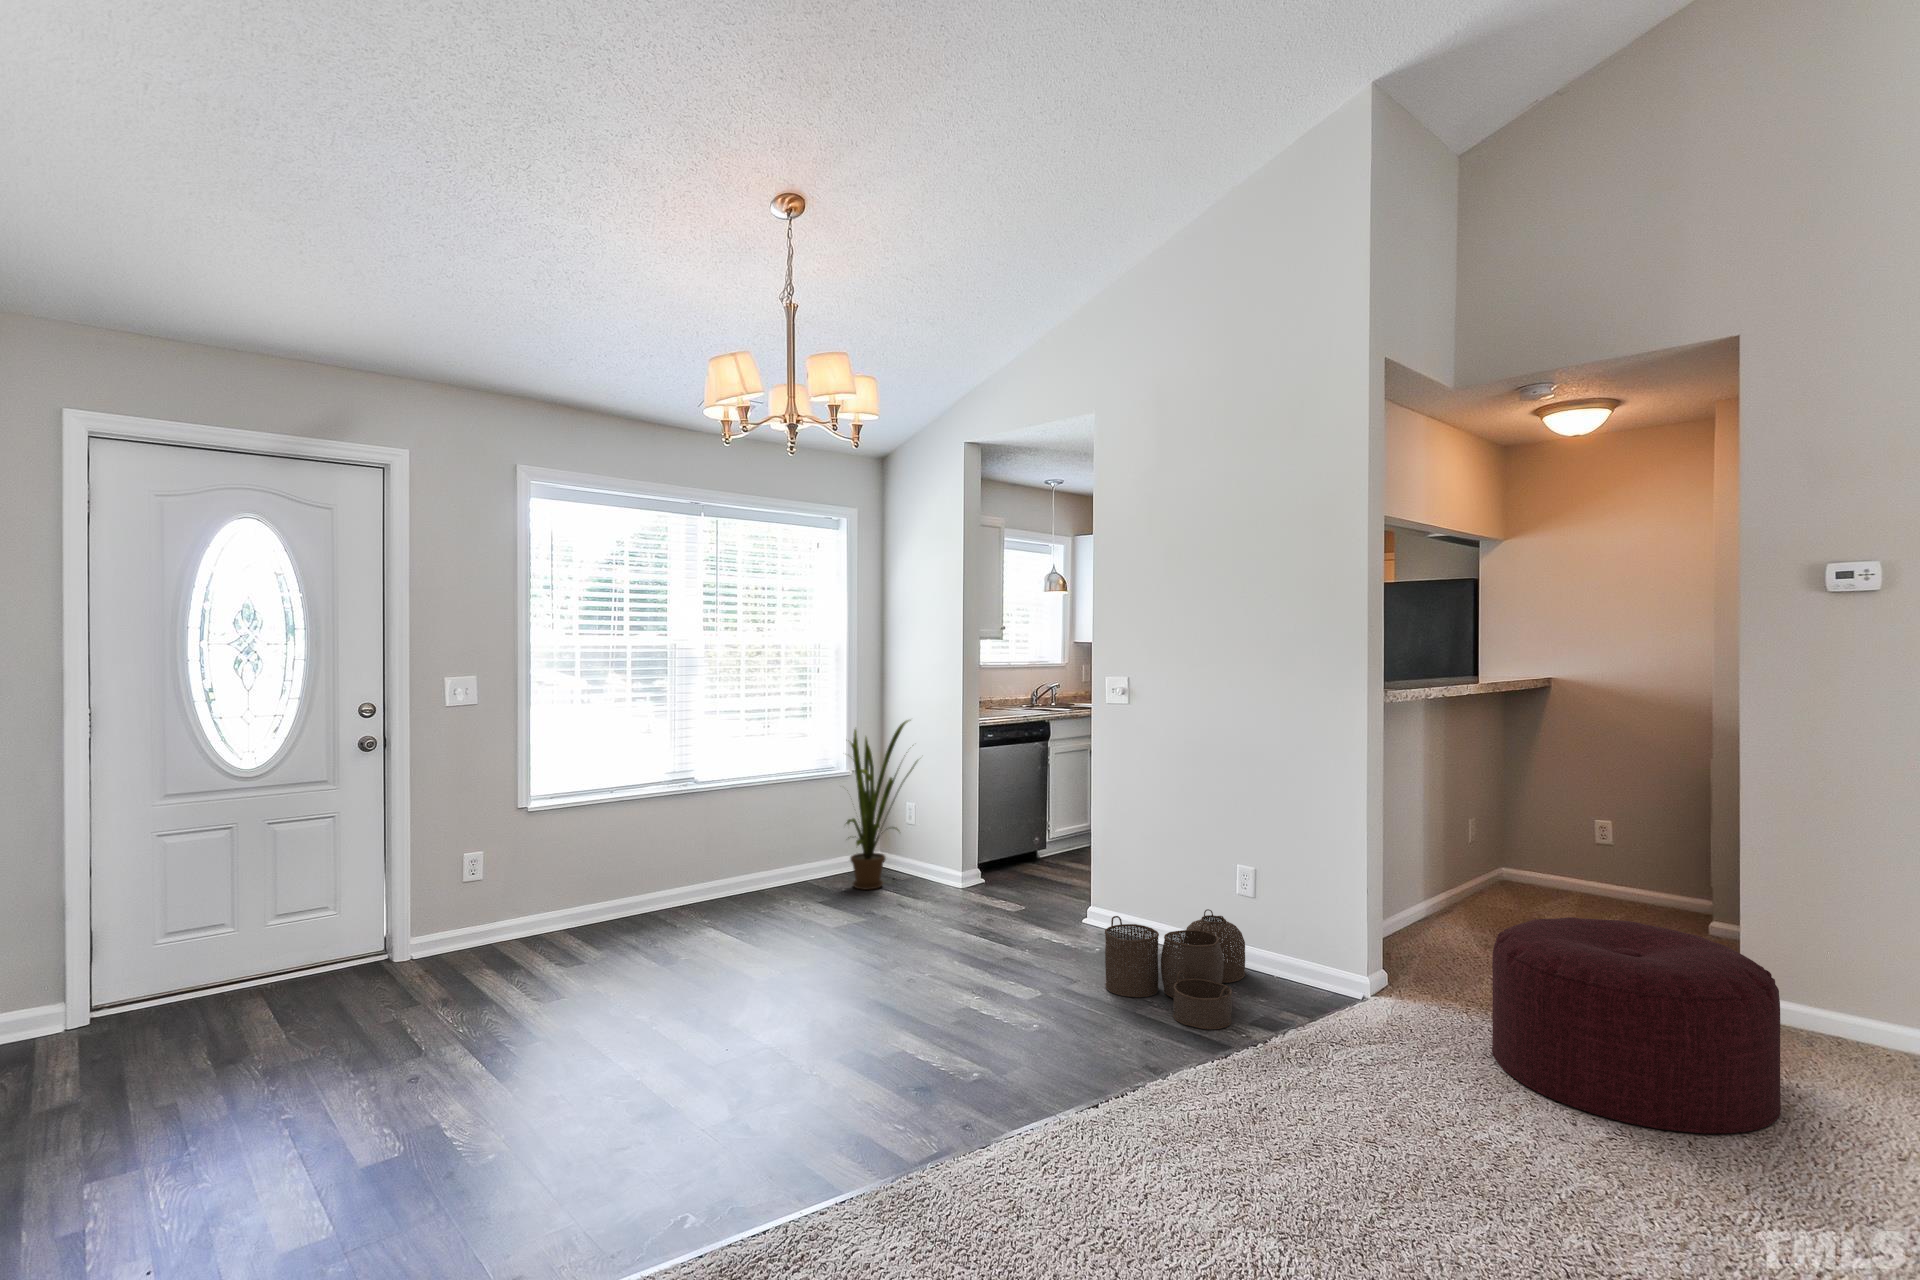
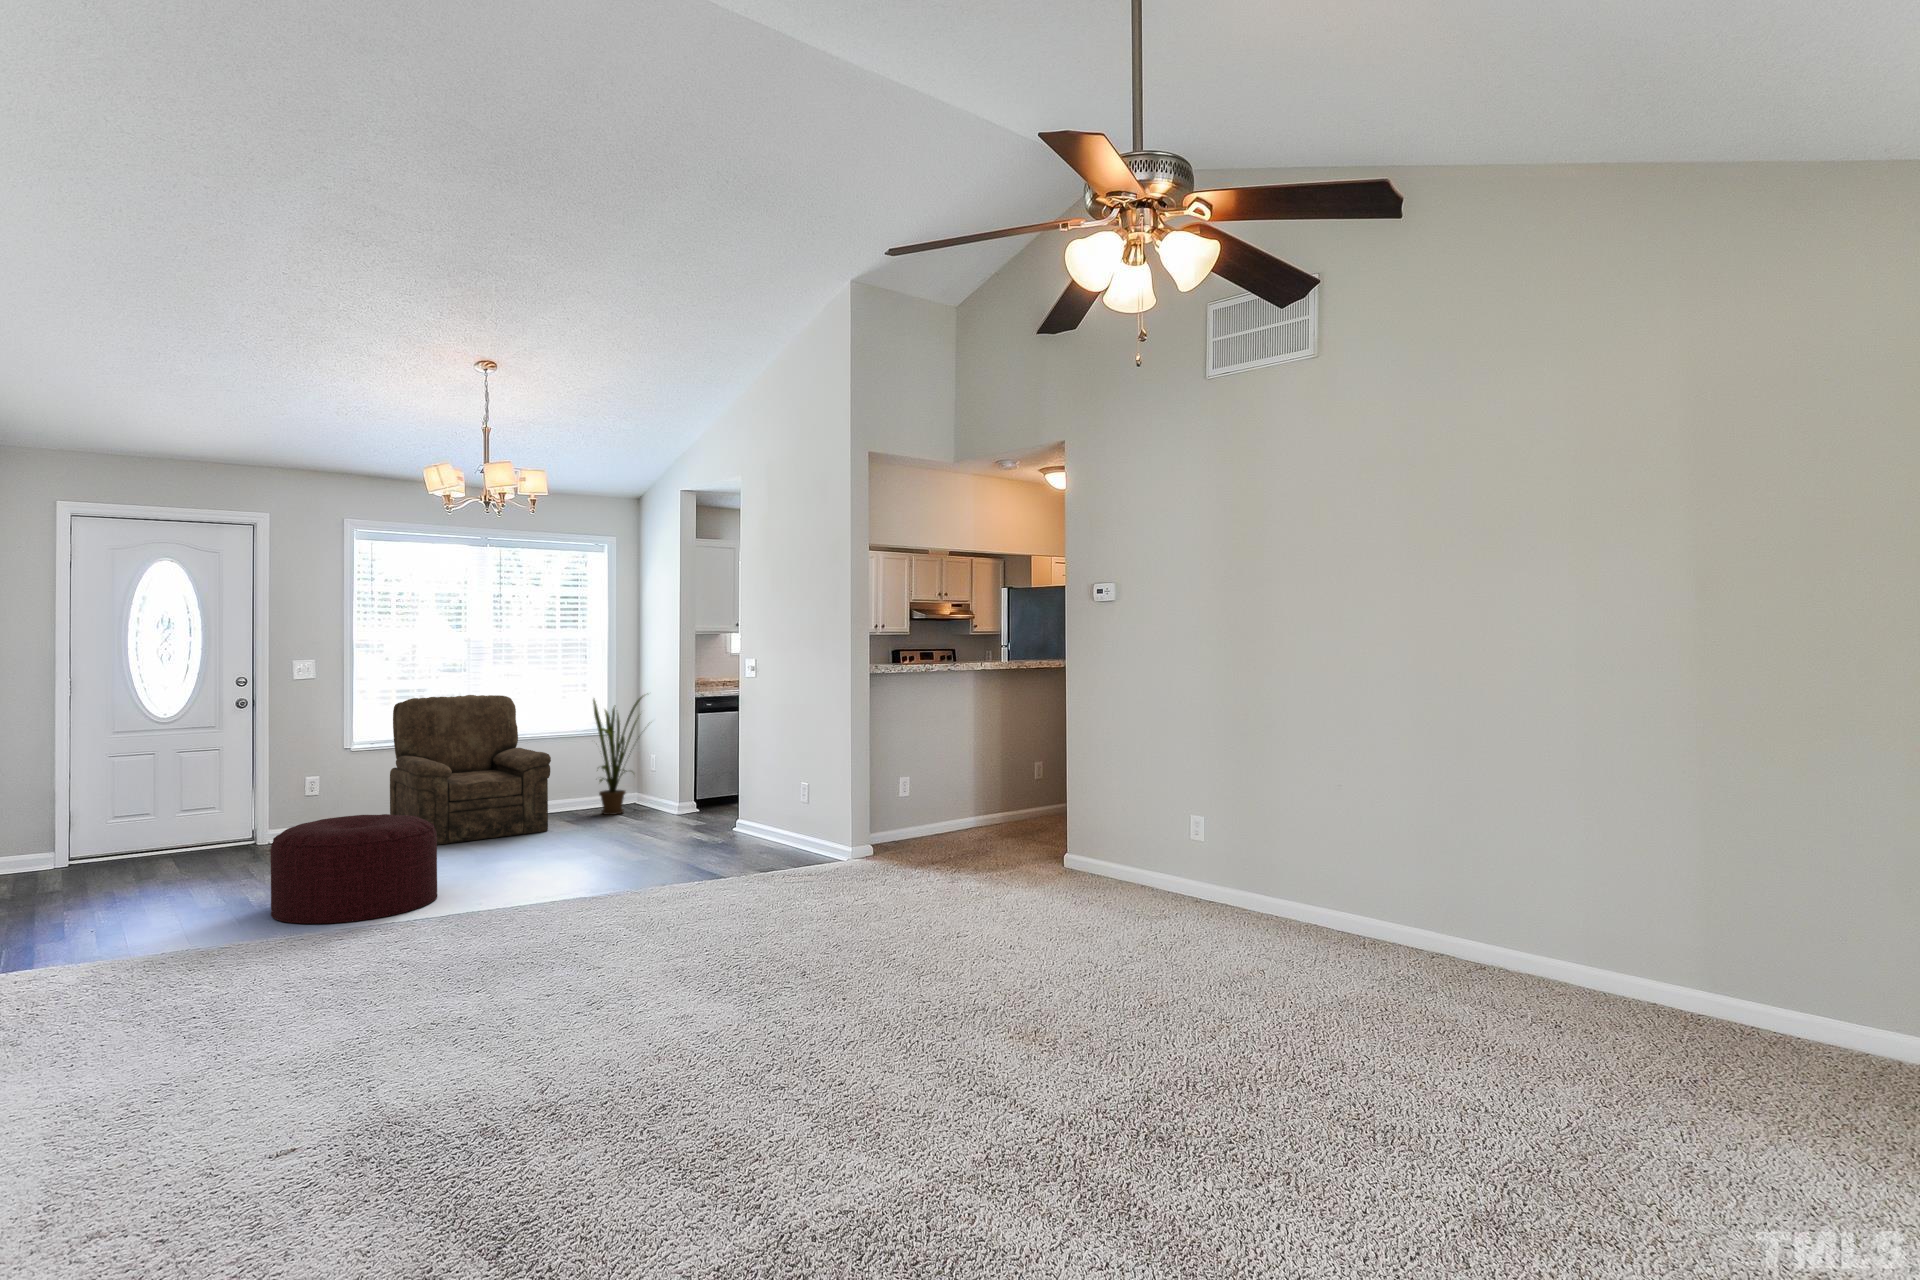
armchair: none [583,725,821,965] -> present [390,695,551,845]
woven basket: present [1105,909,1245,1029] -> none [690,810,794,871]
ottoman: present [1492,917,1781,1134] -> present [271,814,437,924]

